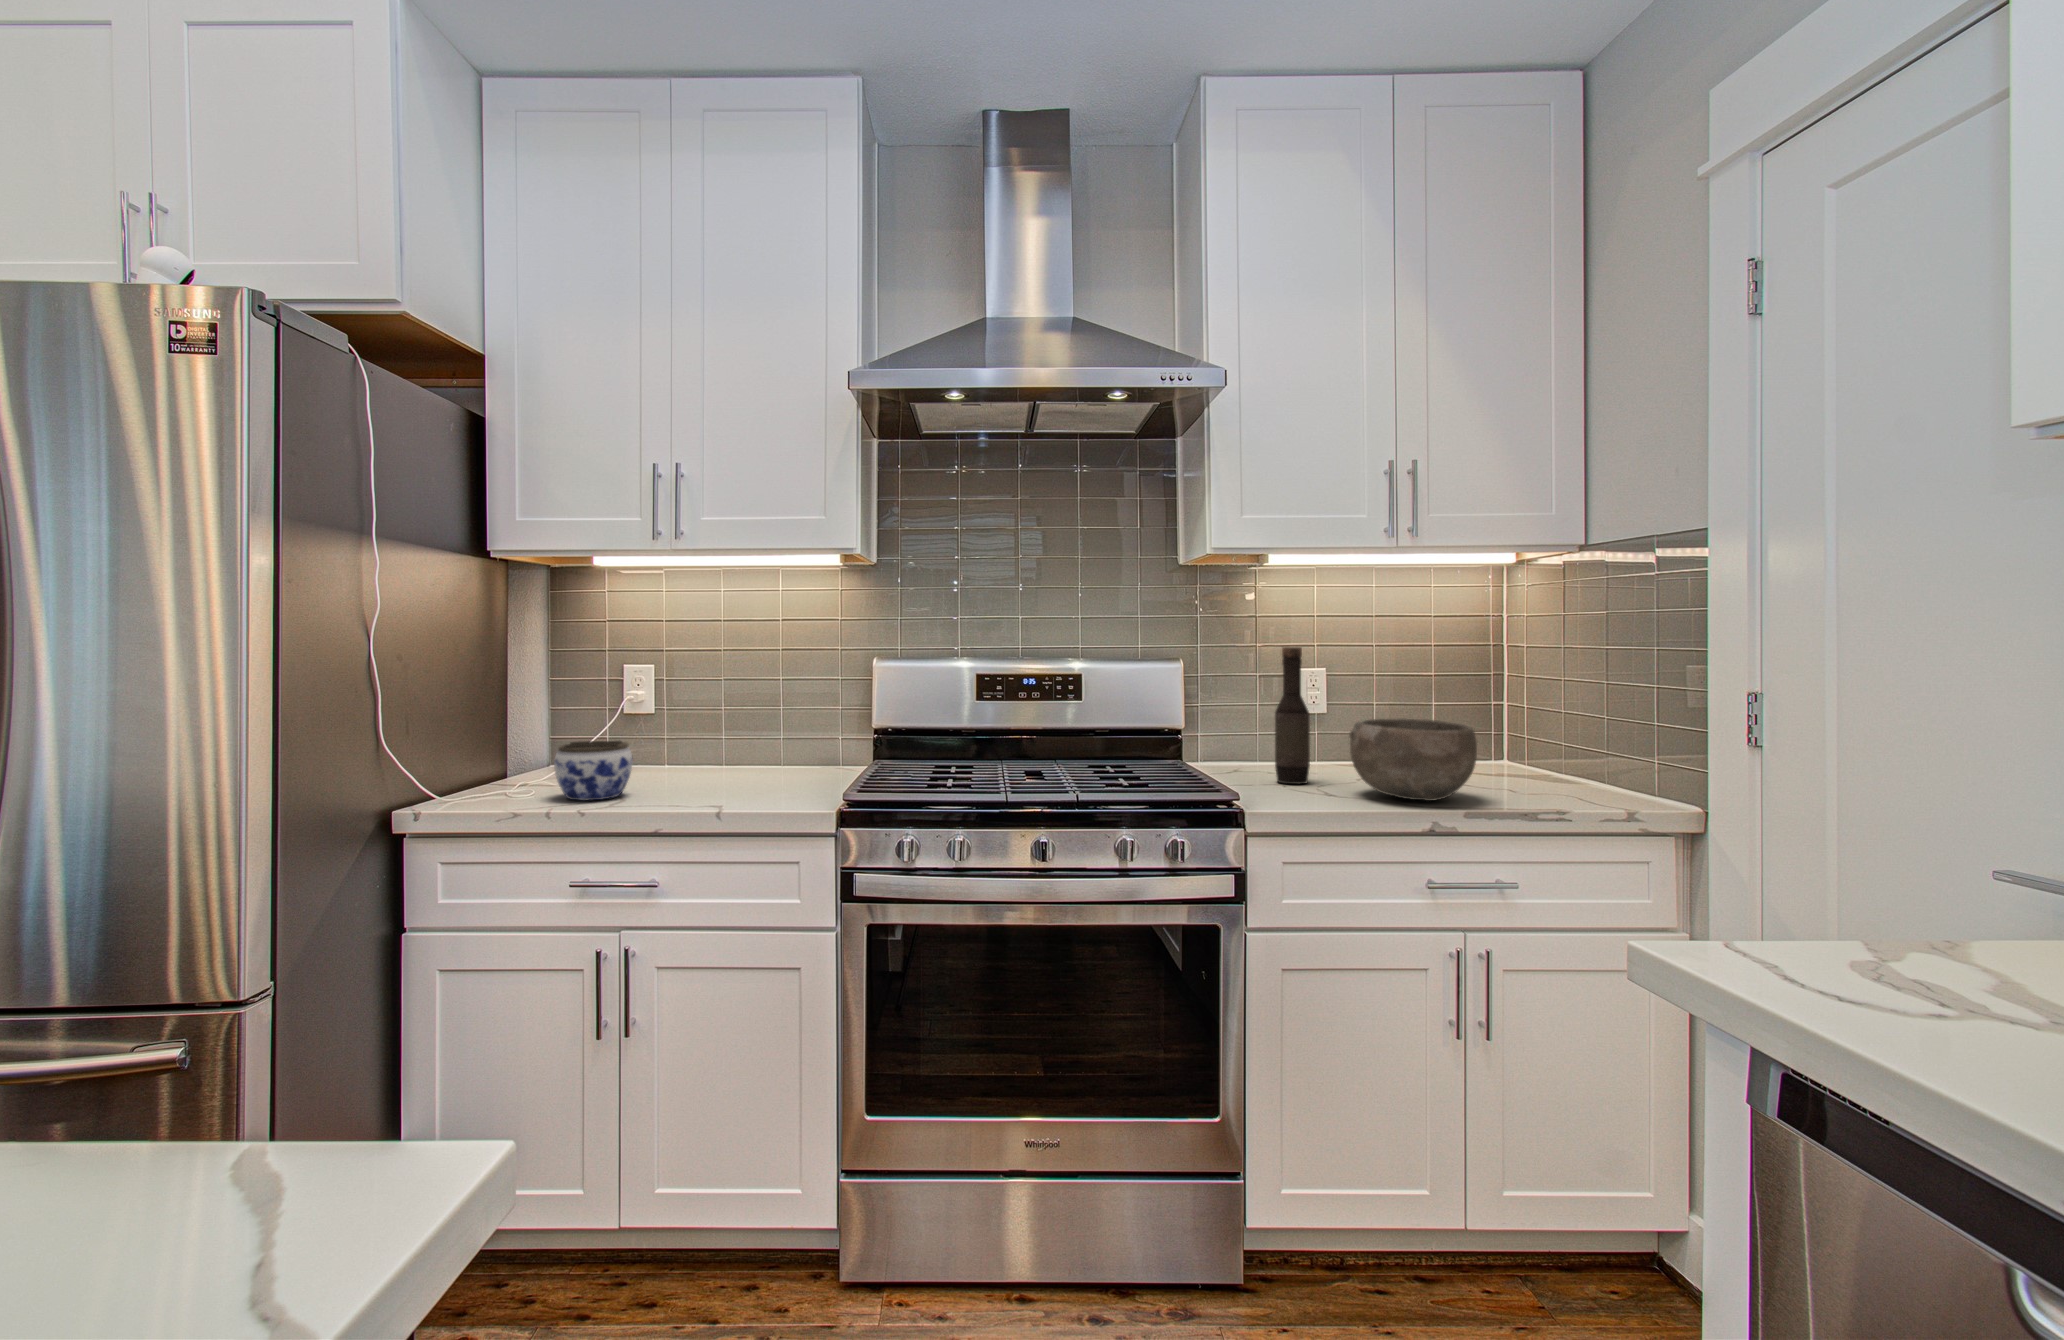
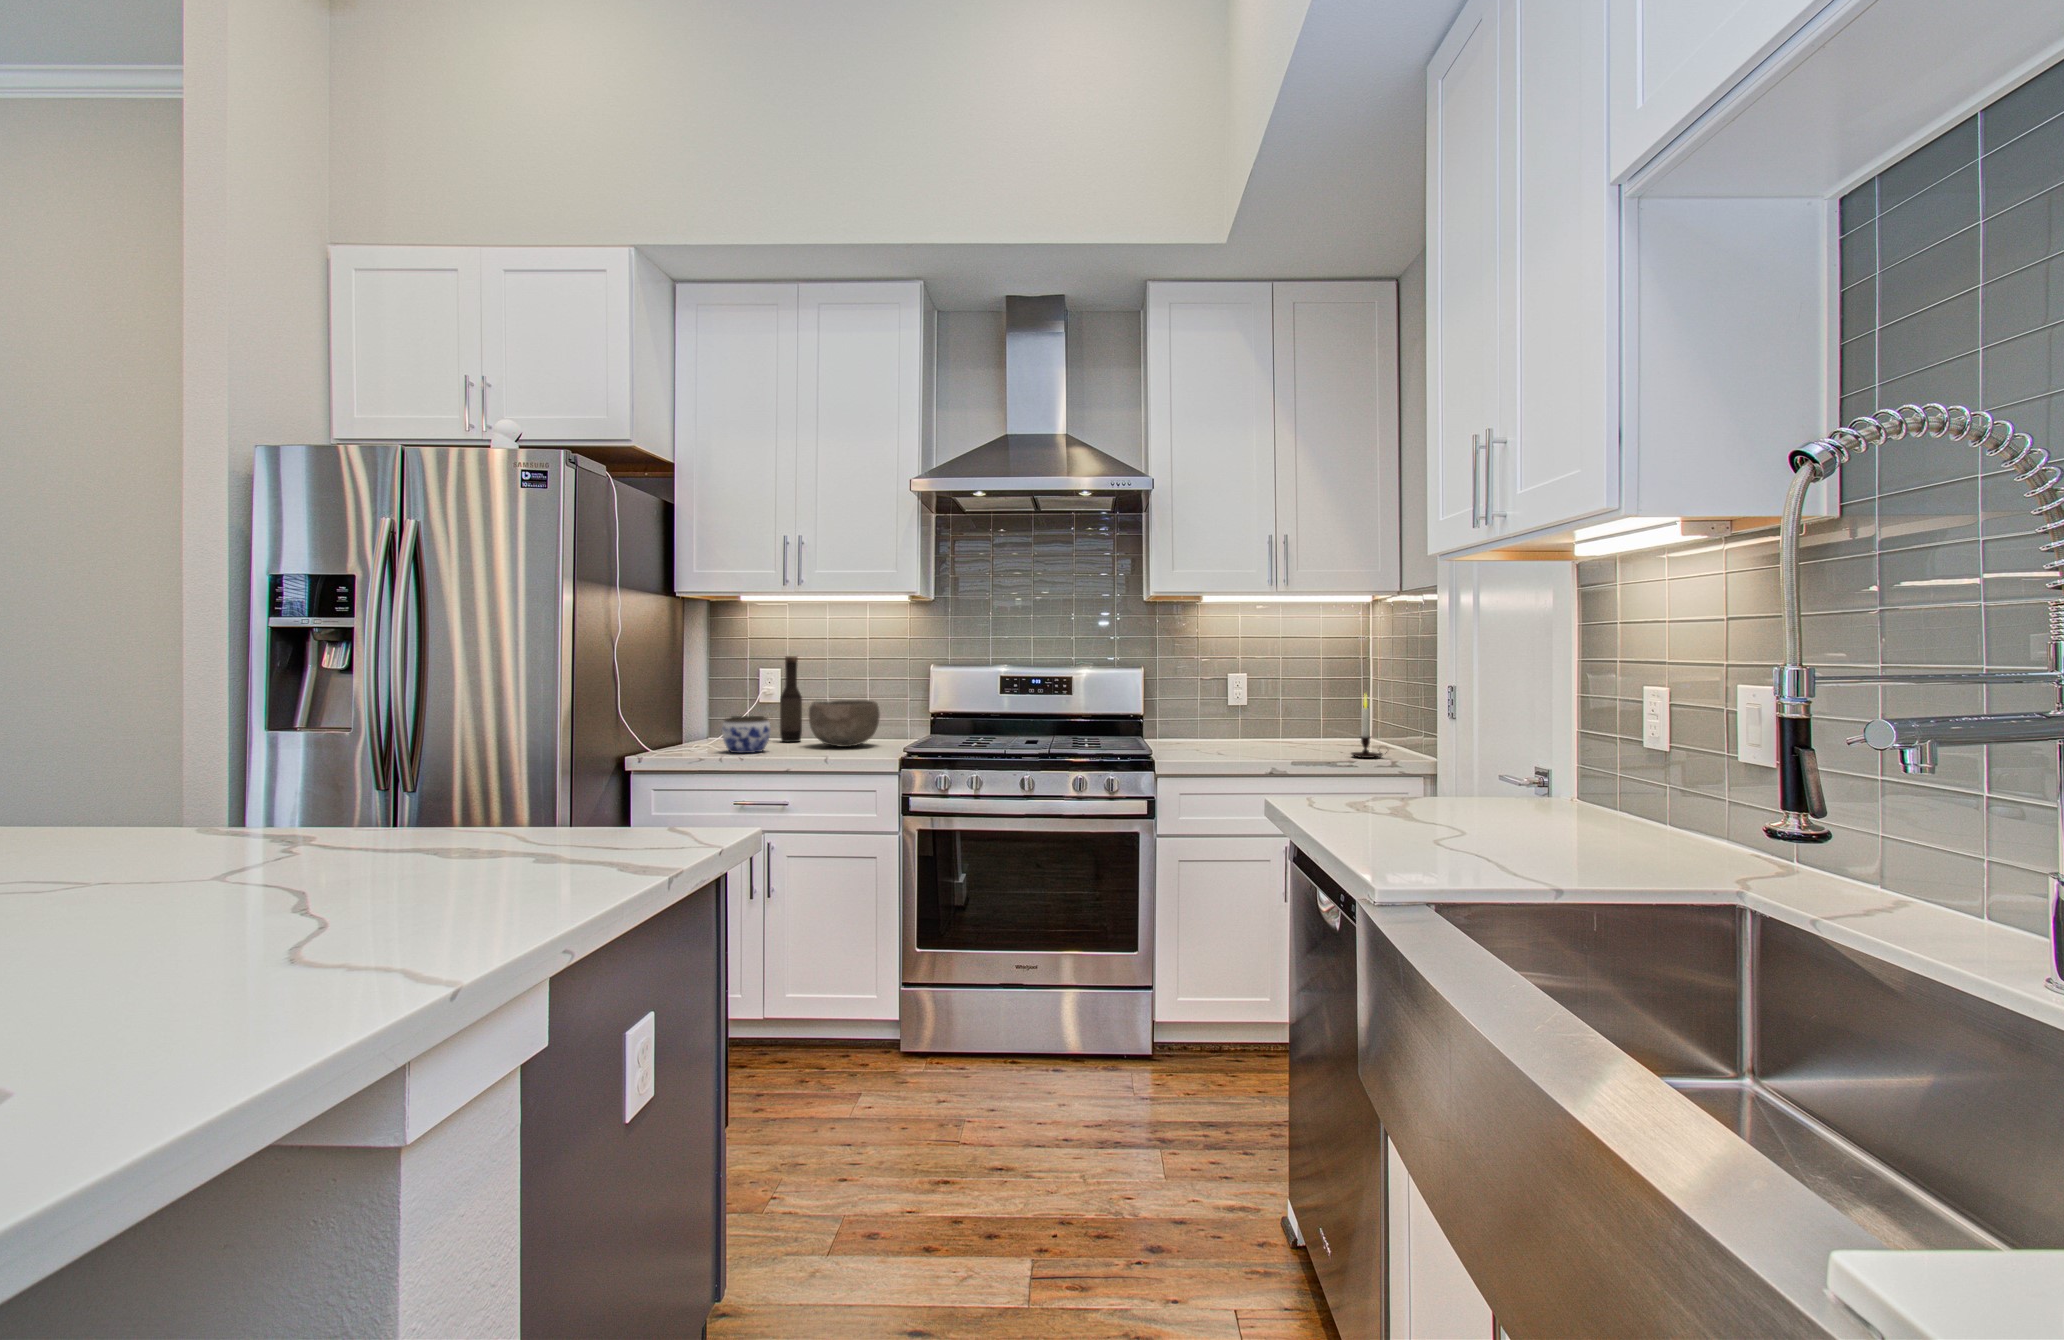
bottle: present [1275,647,1310,784] -> present [780,656,802,742]
candle: none [1536,699,1605,802] -> present [1351,695,1387,758]
bowl: present [1349,718,1477,801] -> present [809,700,880,747]

